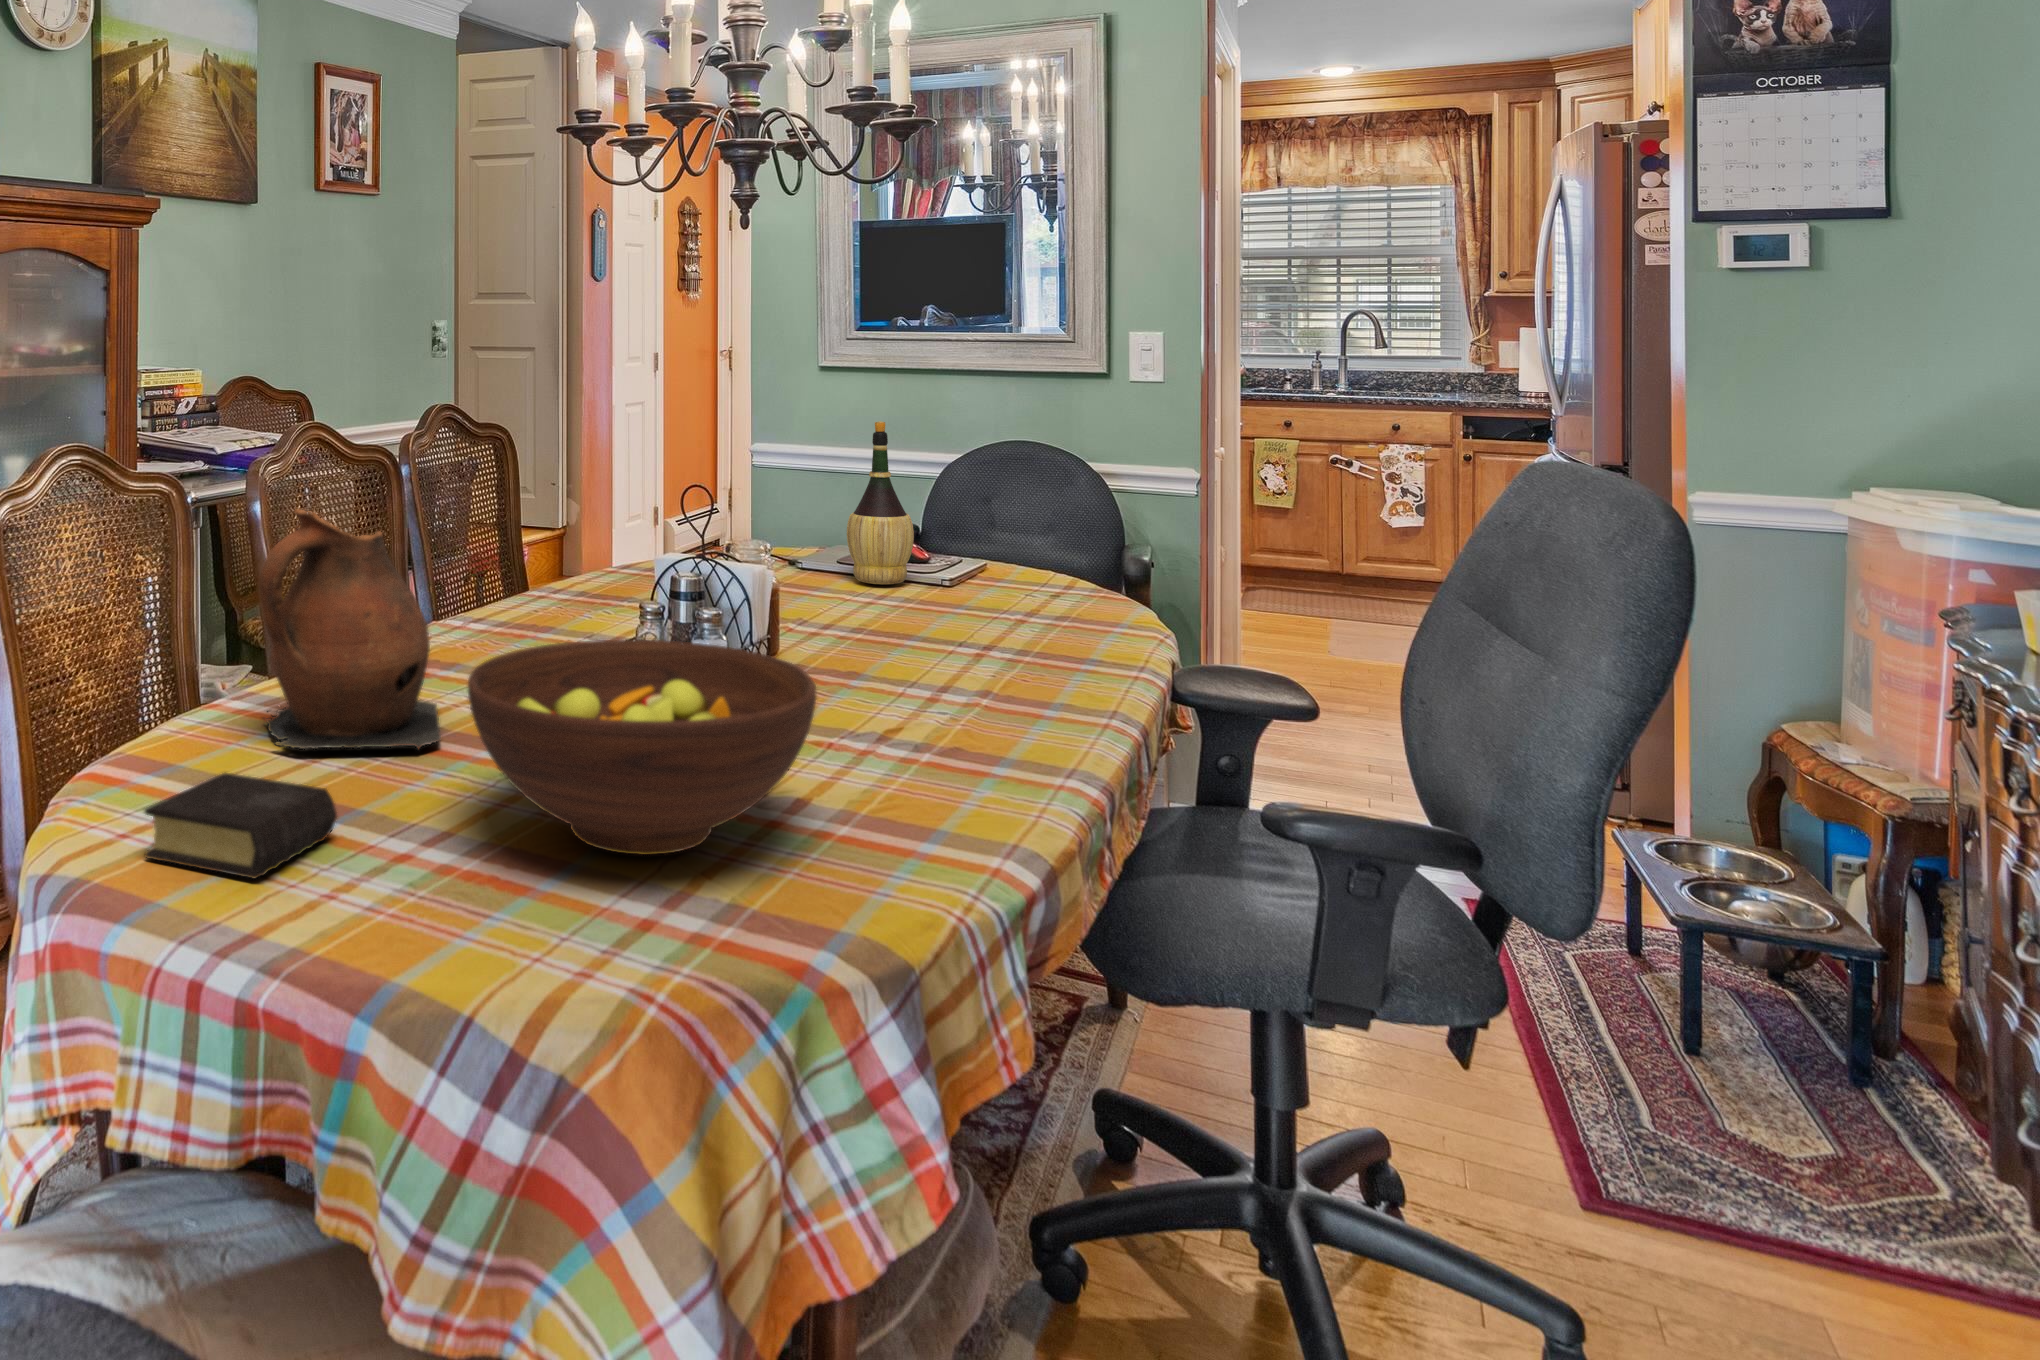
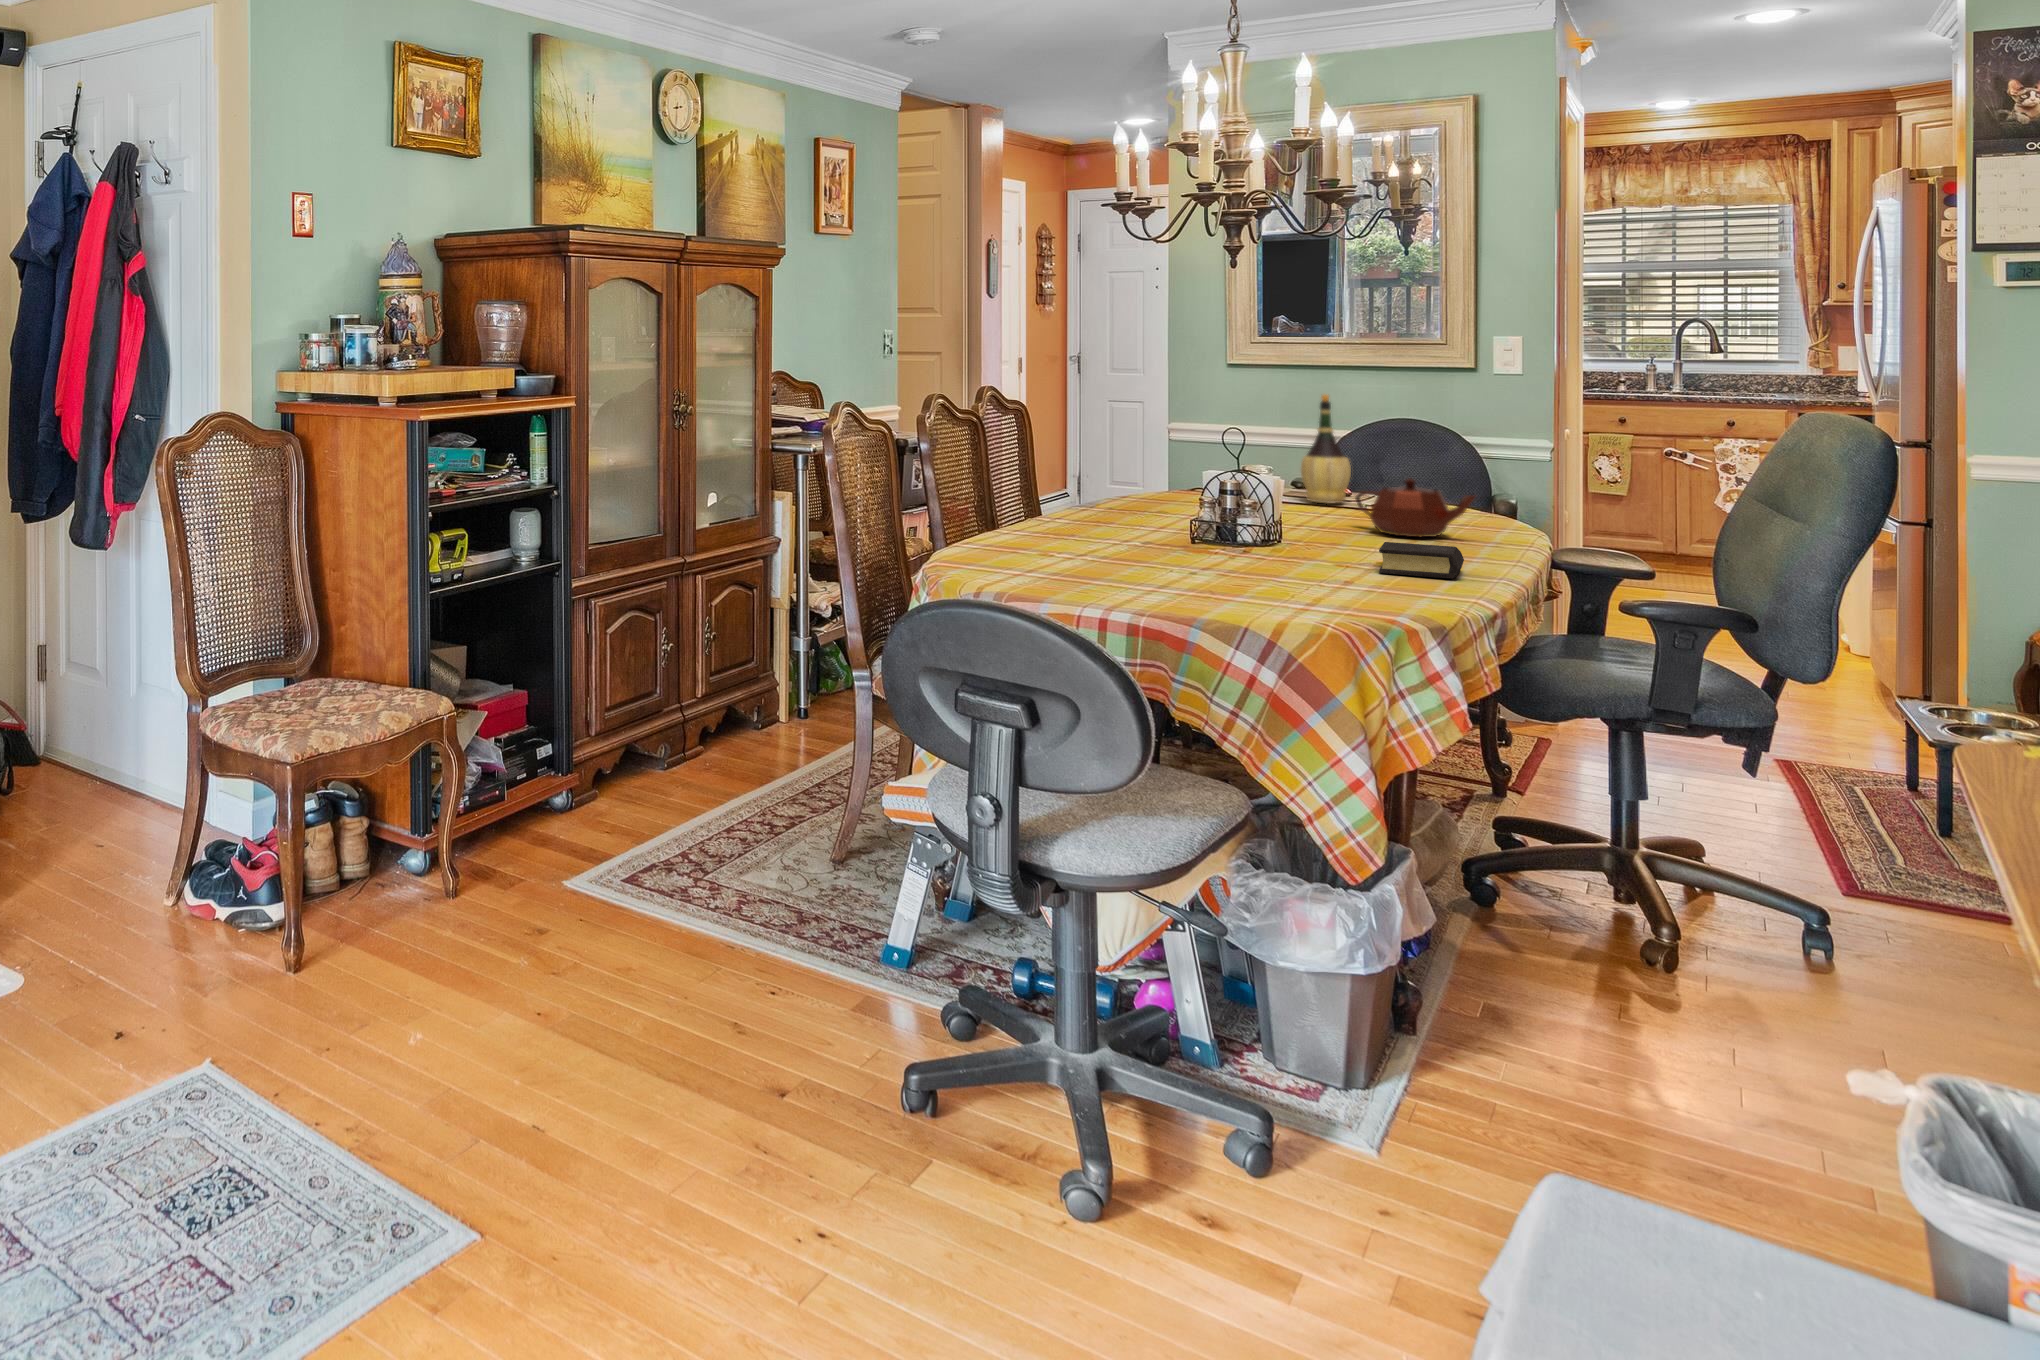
ceramic pitcher: present [260,509,441,750] -> none [996,430,1116,561]
teapot: none [893,563,1062,662] -> present [1355,478,1475,537]
fruit bowl: present [468,640,816,855] -> none [1168,498,1369,595]
book: present [145,773,337,879] -> present [1379,542,1464,579]

